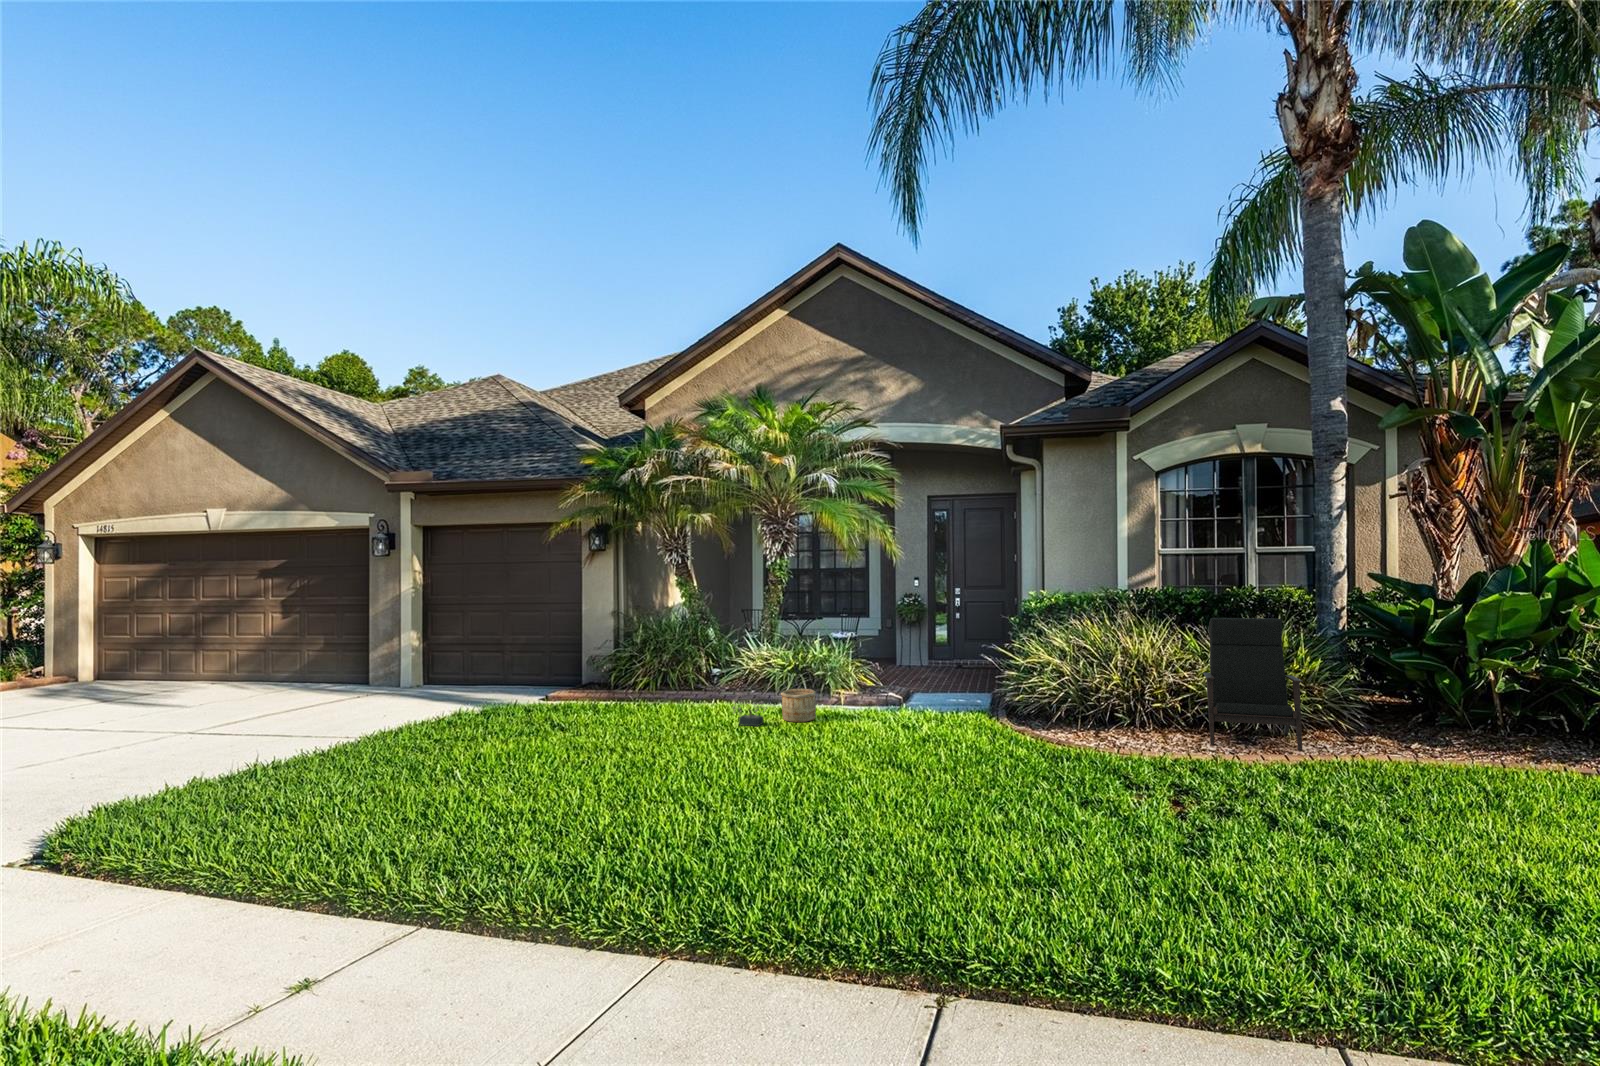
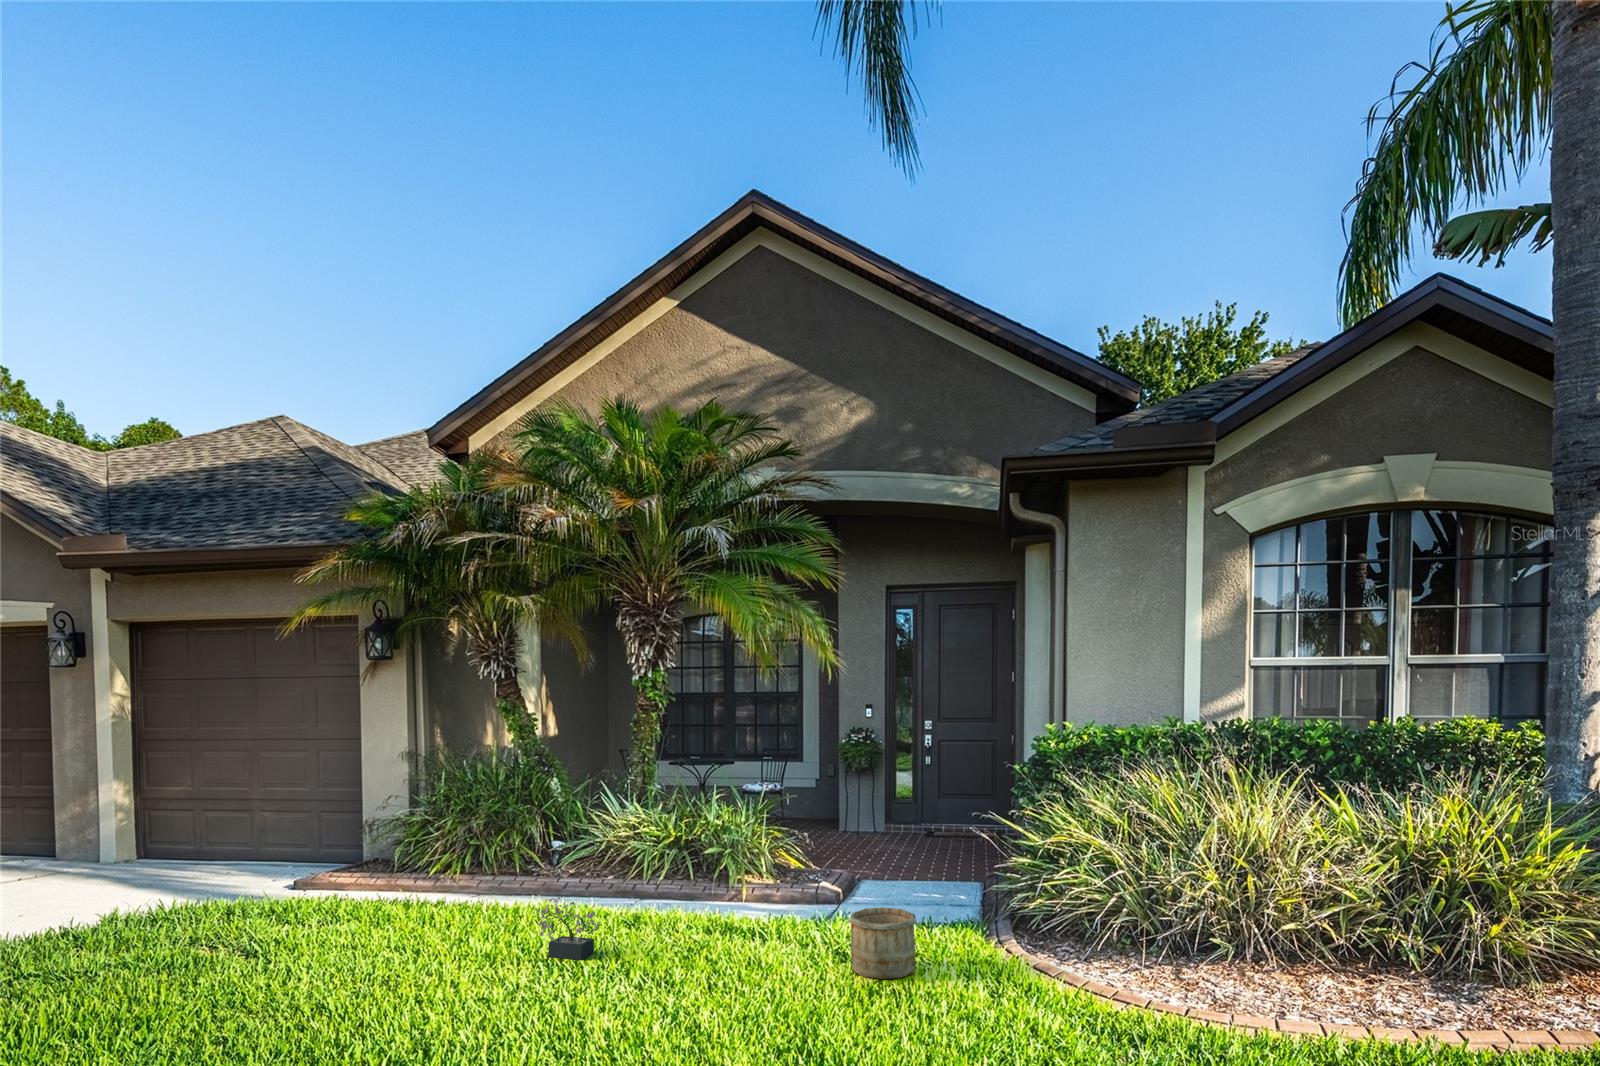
lounge chair: present [1203,618,1303,750] -> none [1356,766,1564,1019]
wooden bucket: present [781,689,816,722] -> present [849,907,916,979]

